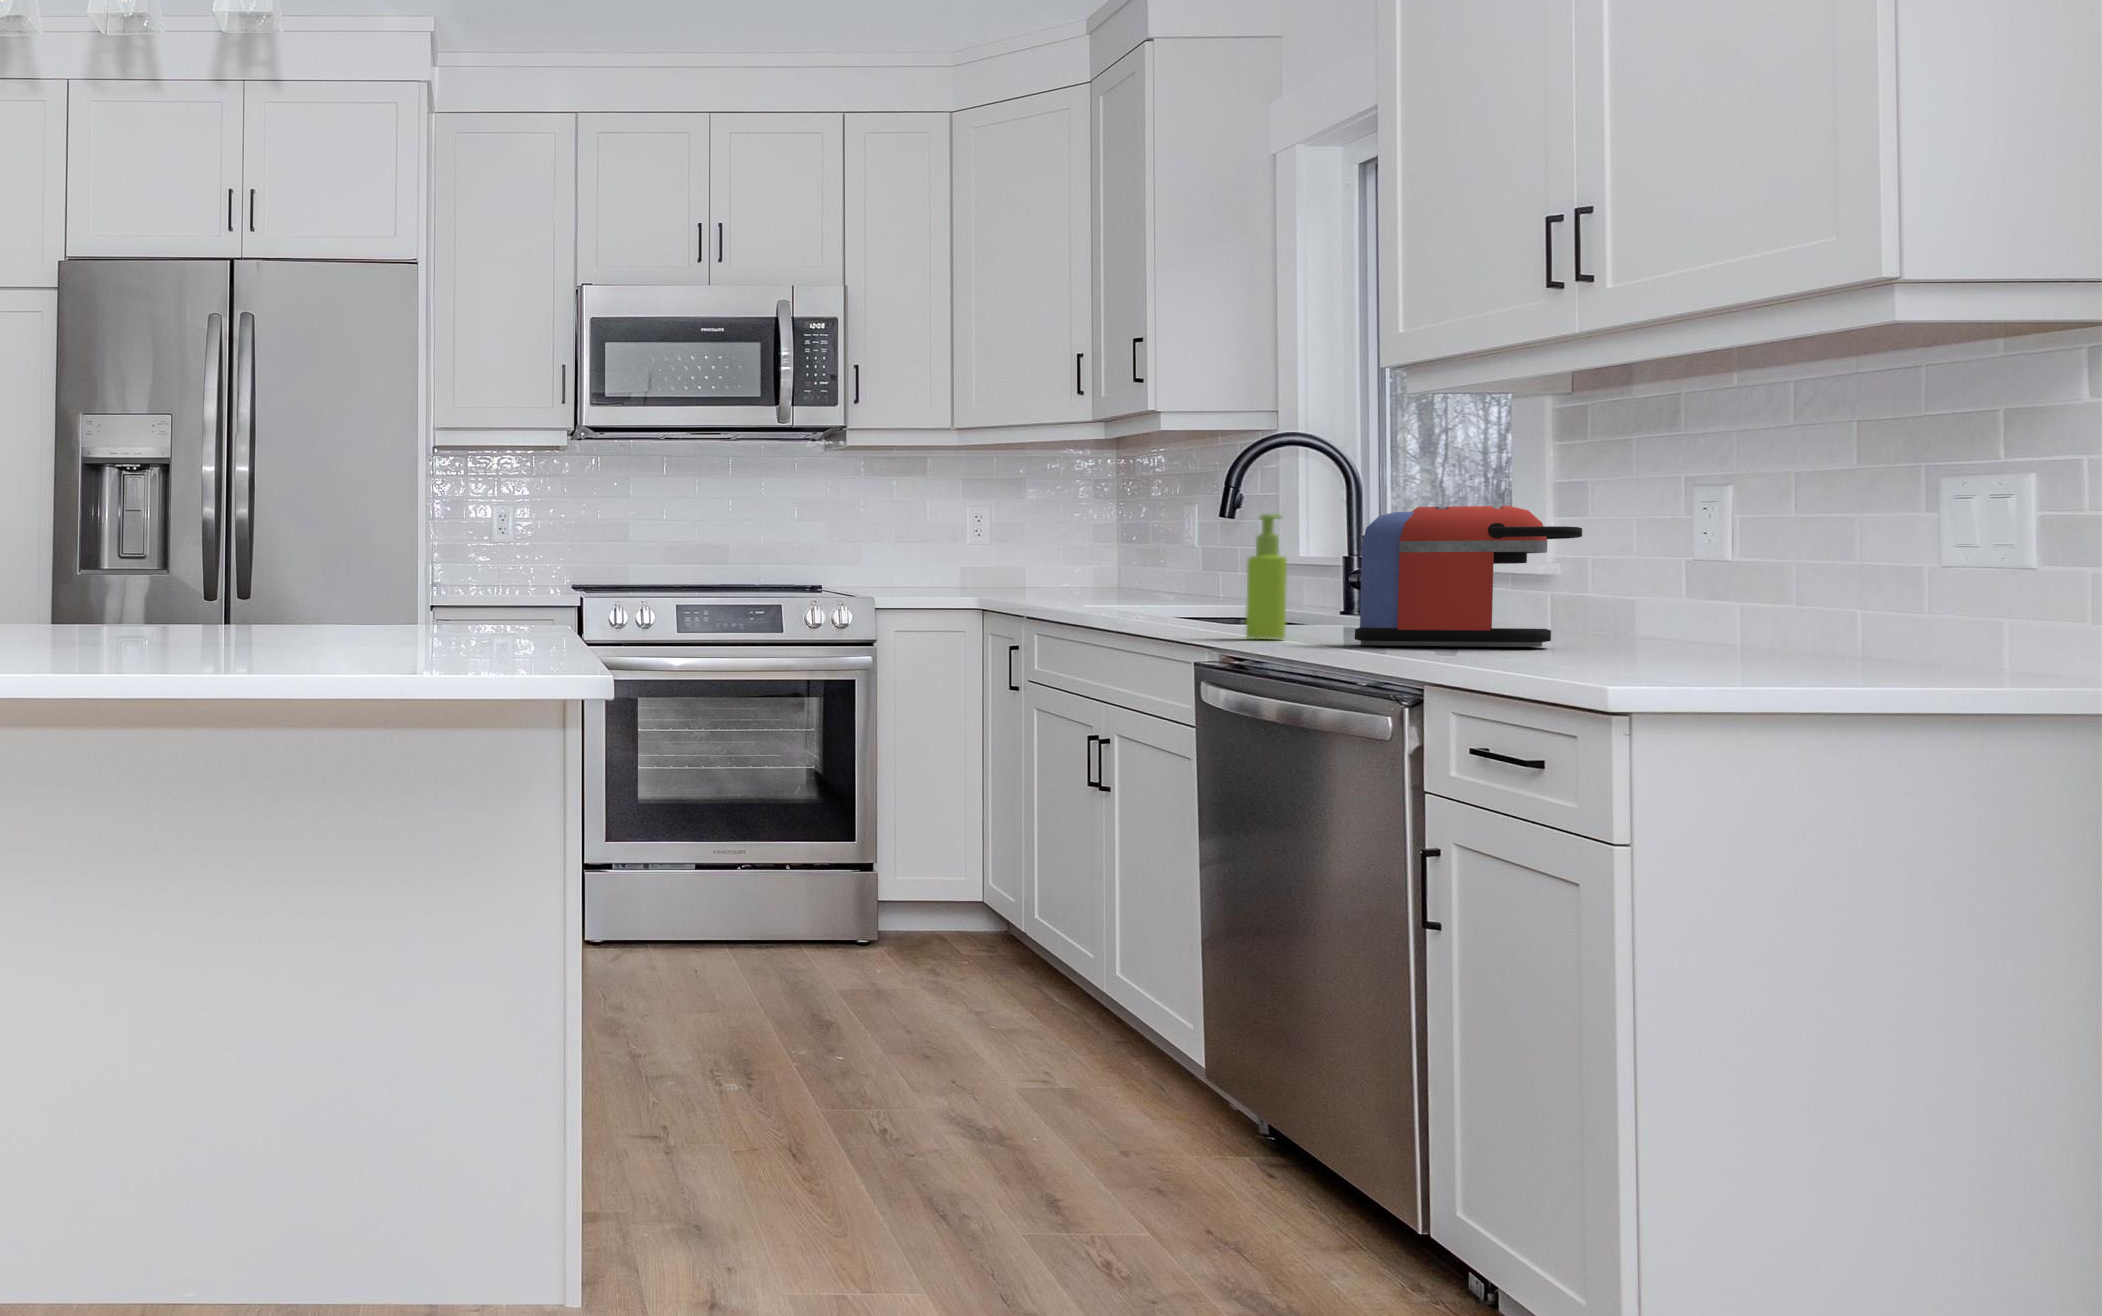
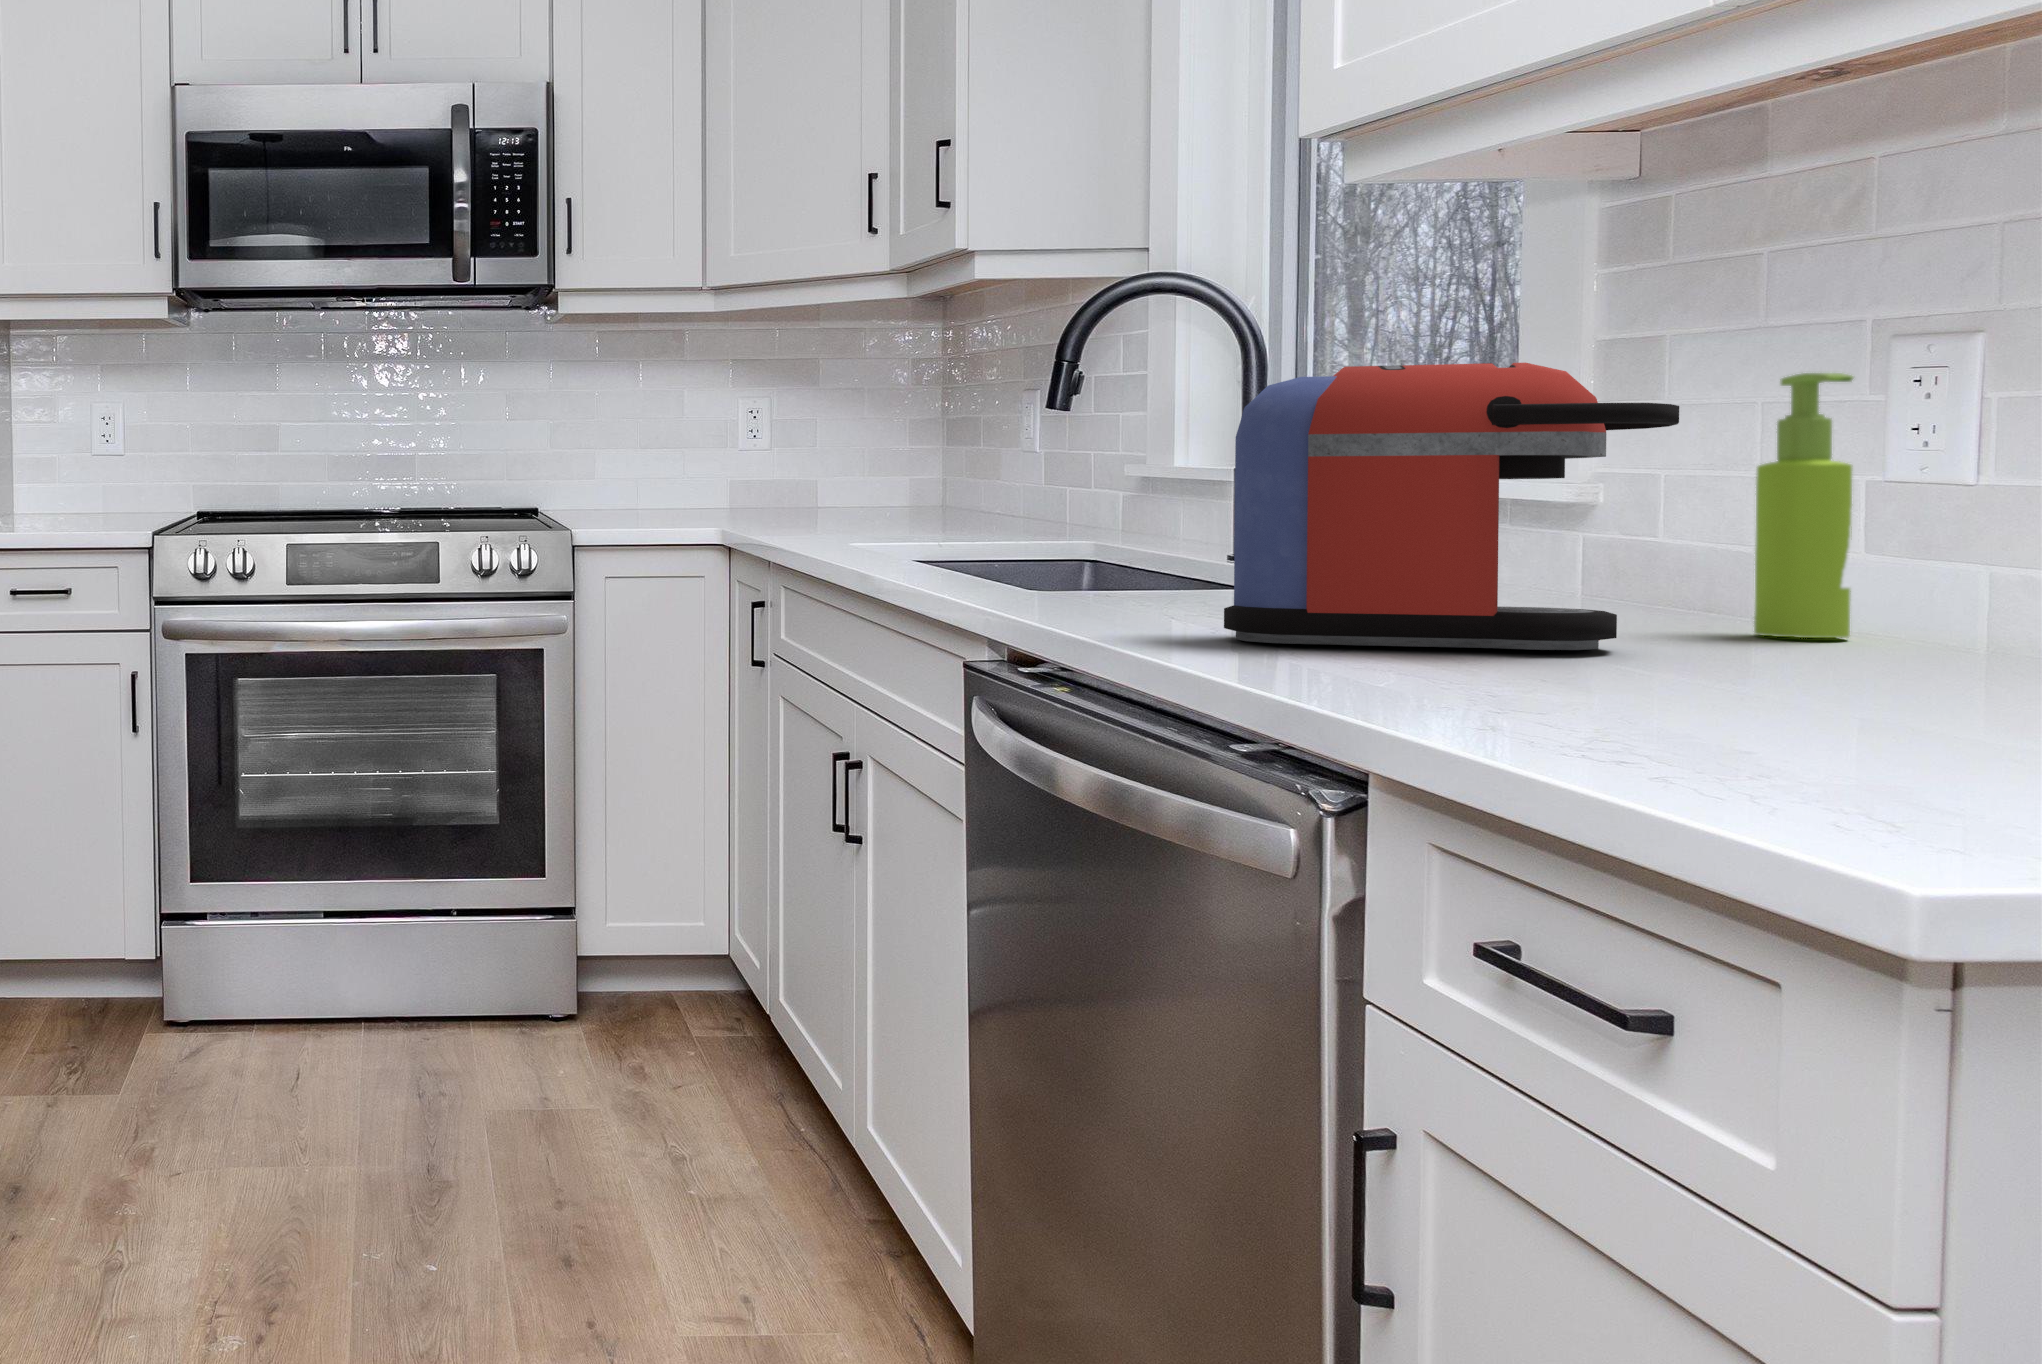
soap dispenser: present [1246,514,1287,639] -> present [1754,373,1853,638]

